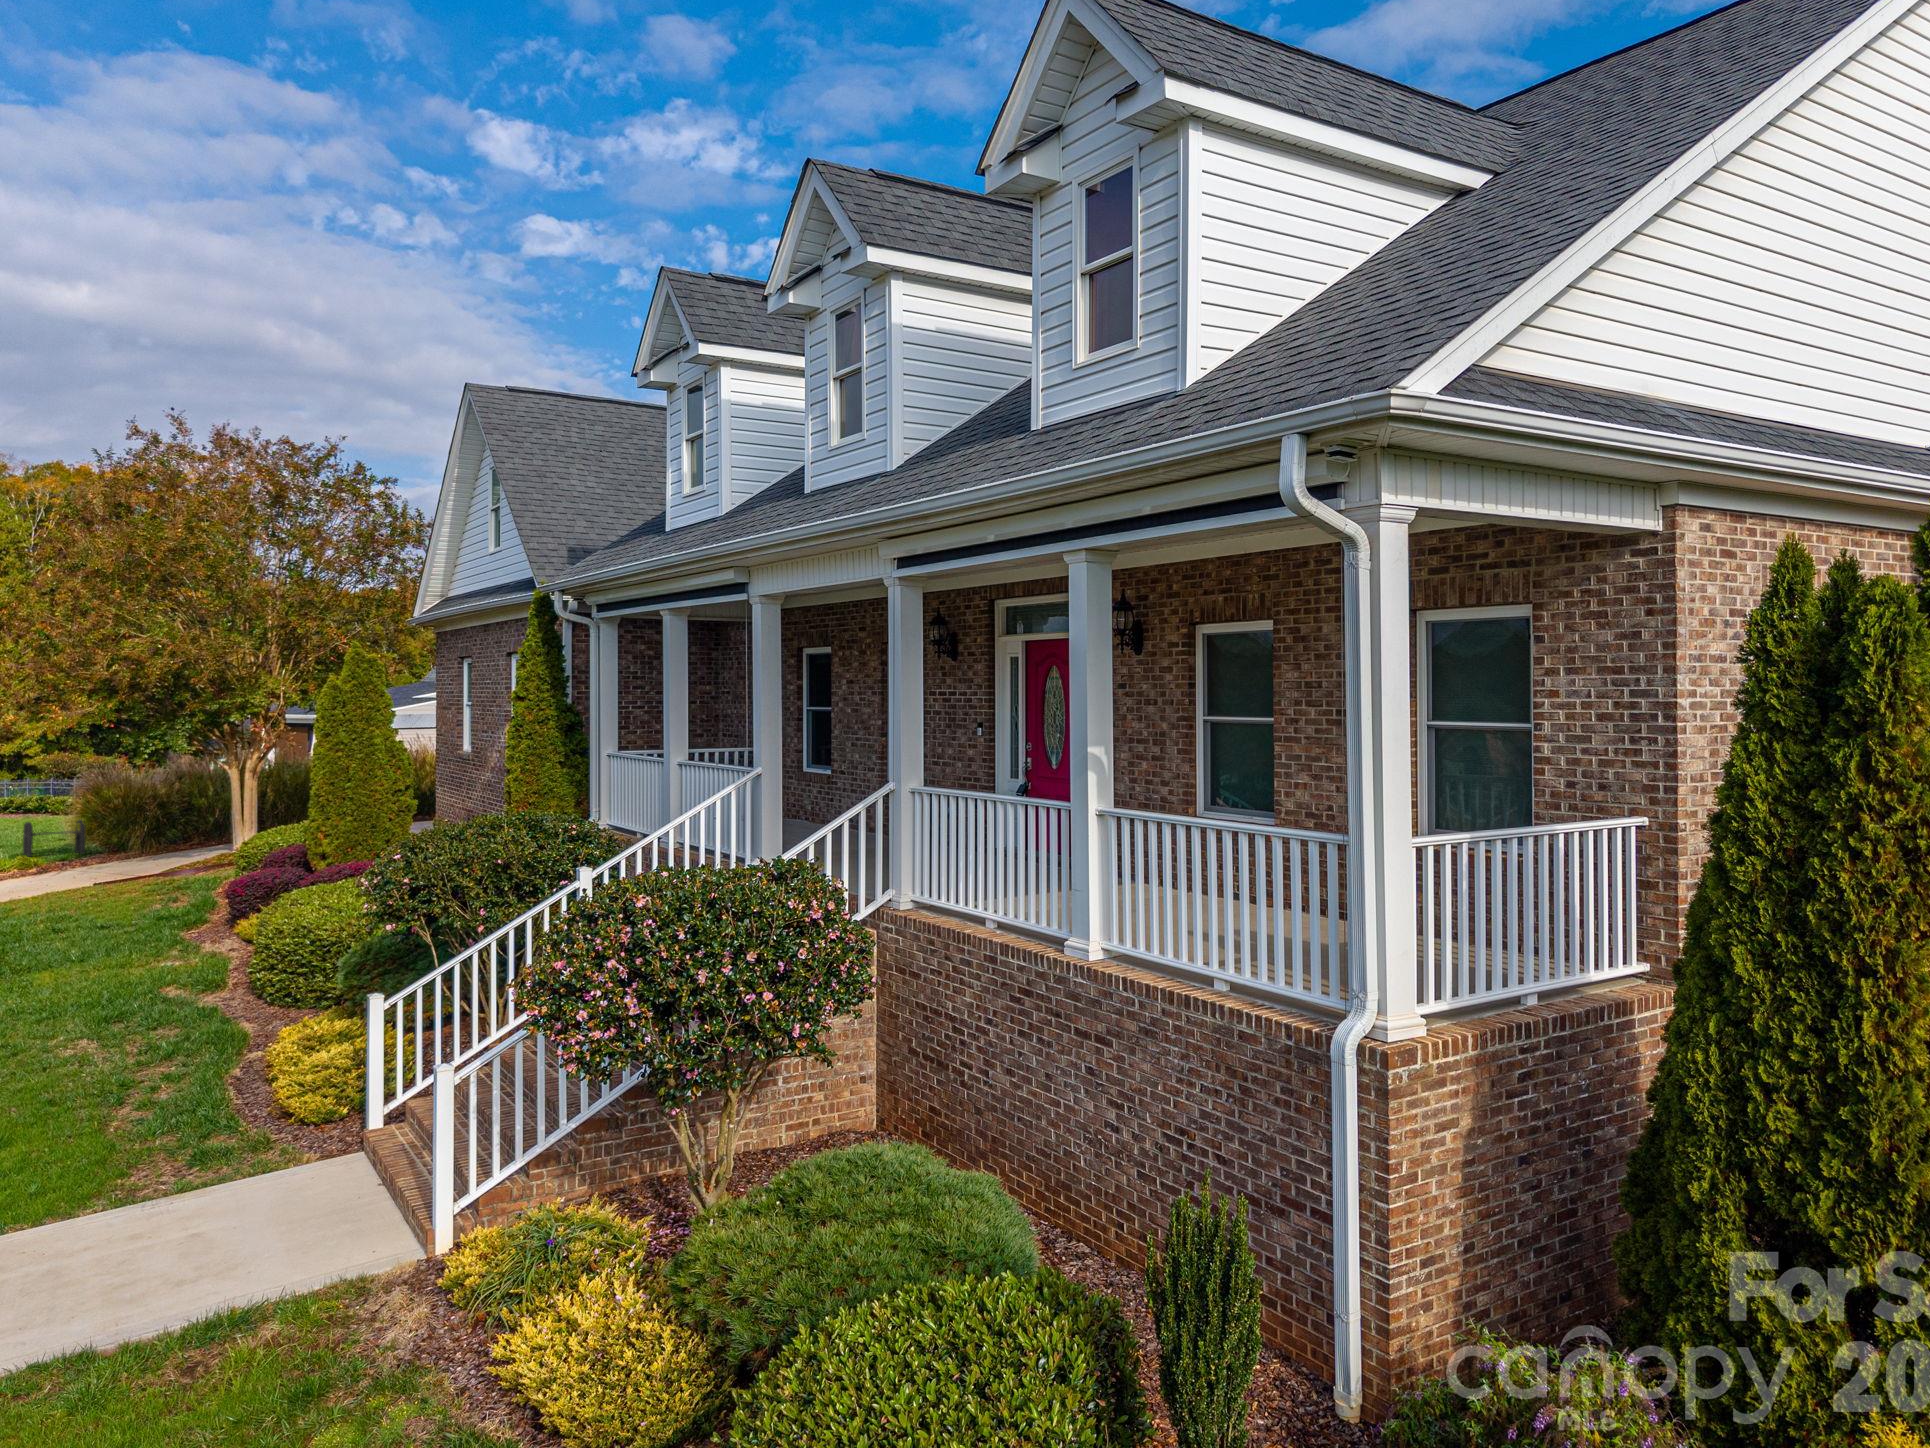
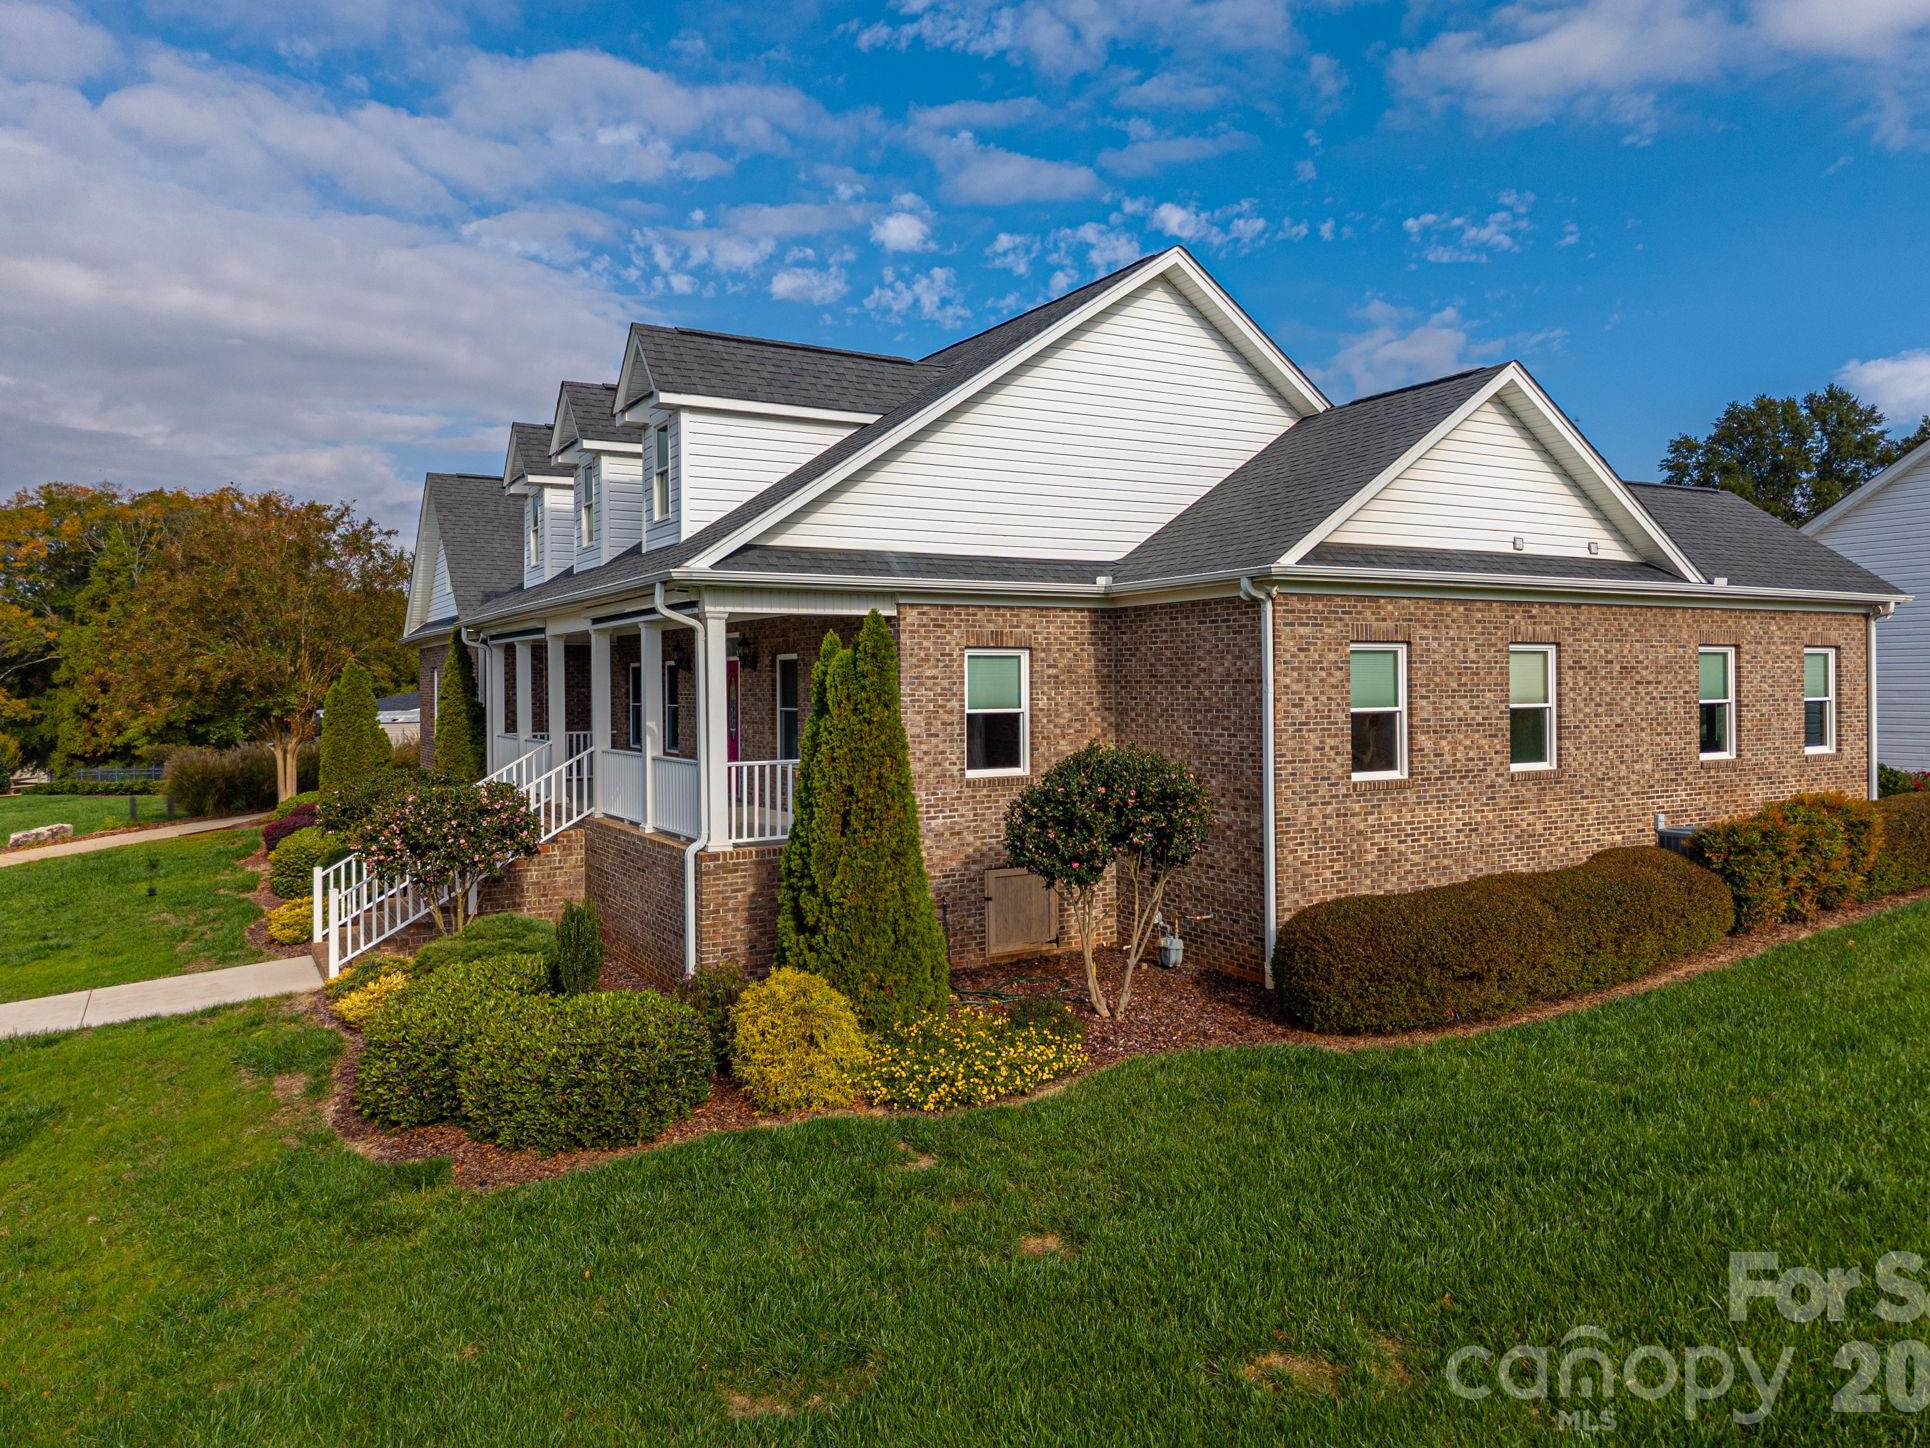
potted plant: none [45,936,79,999] -> present [146,859,159,895]

